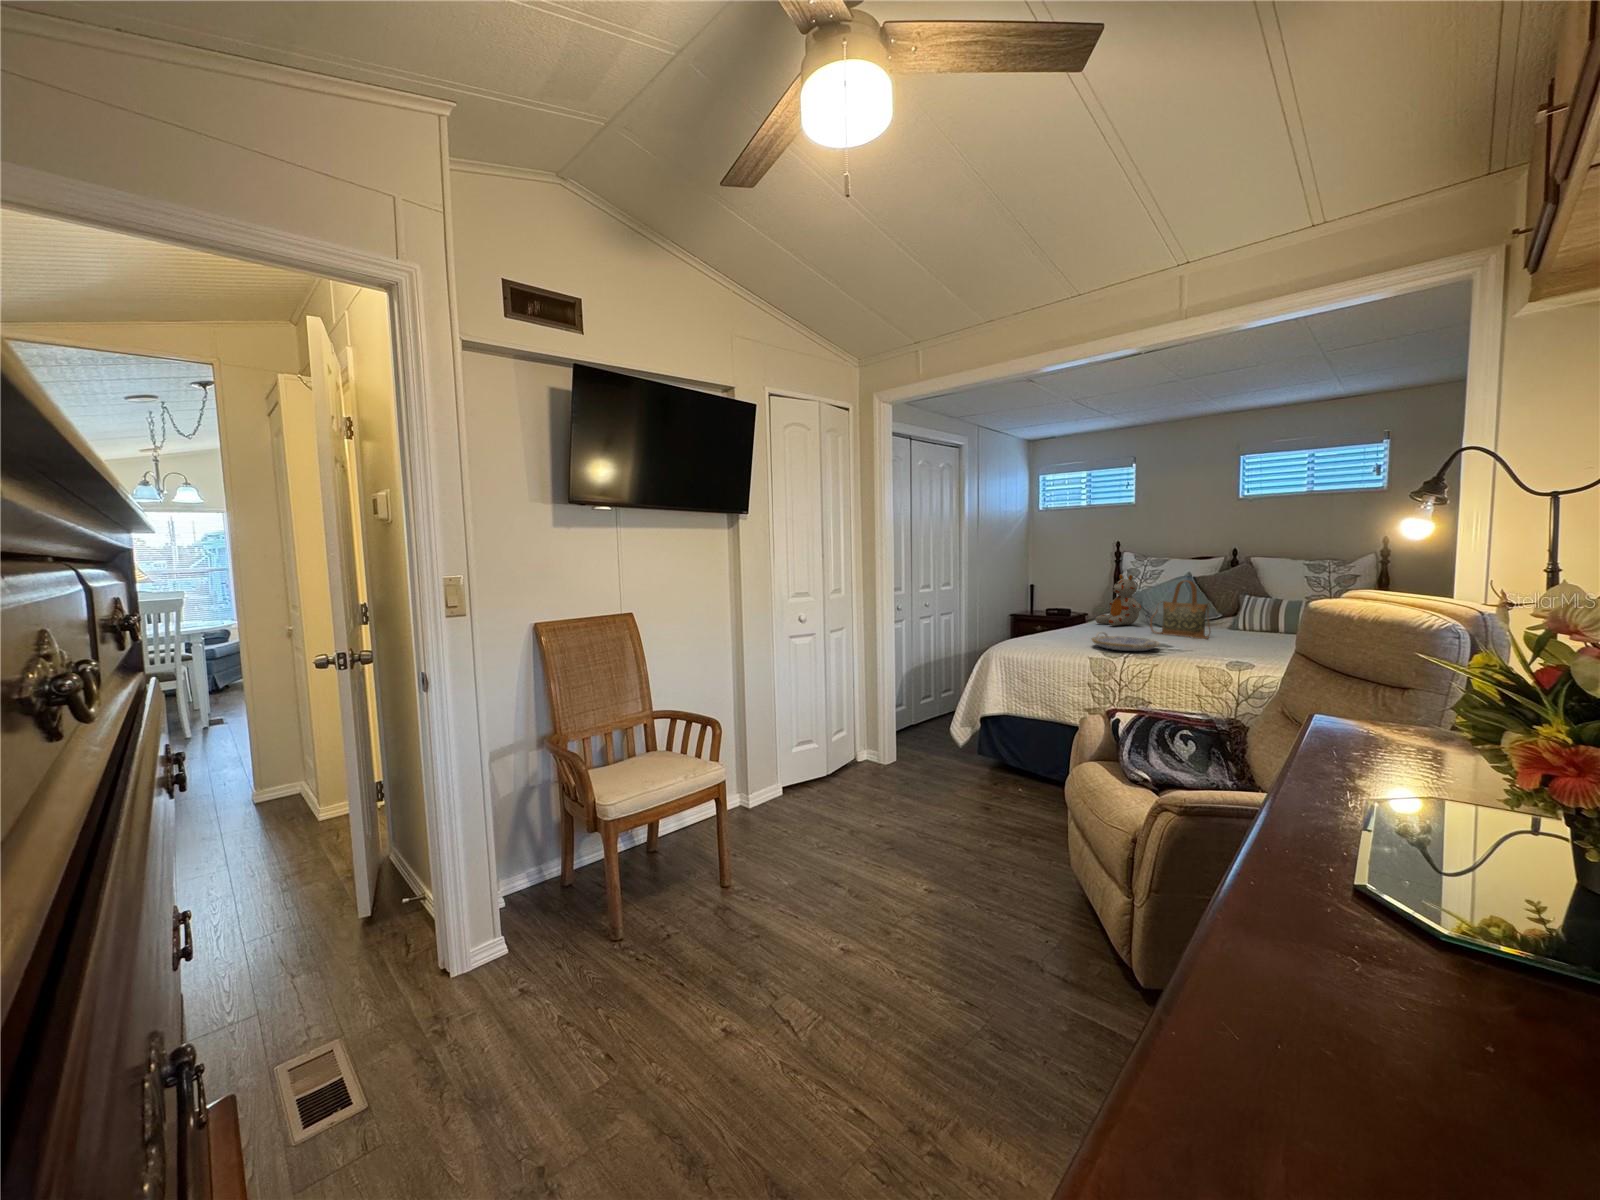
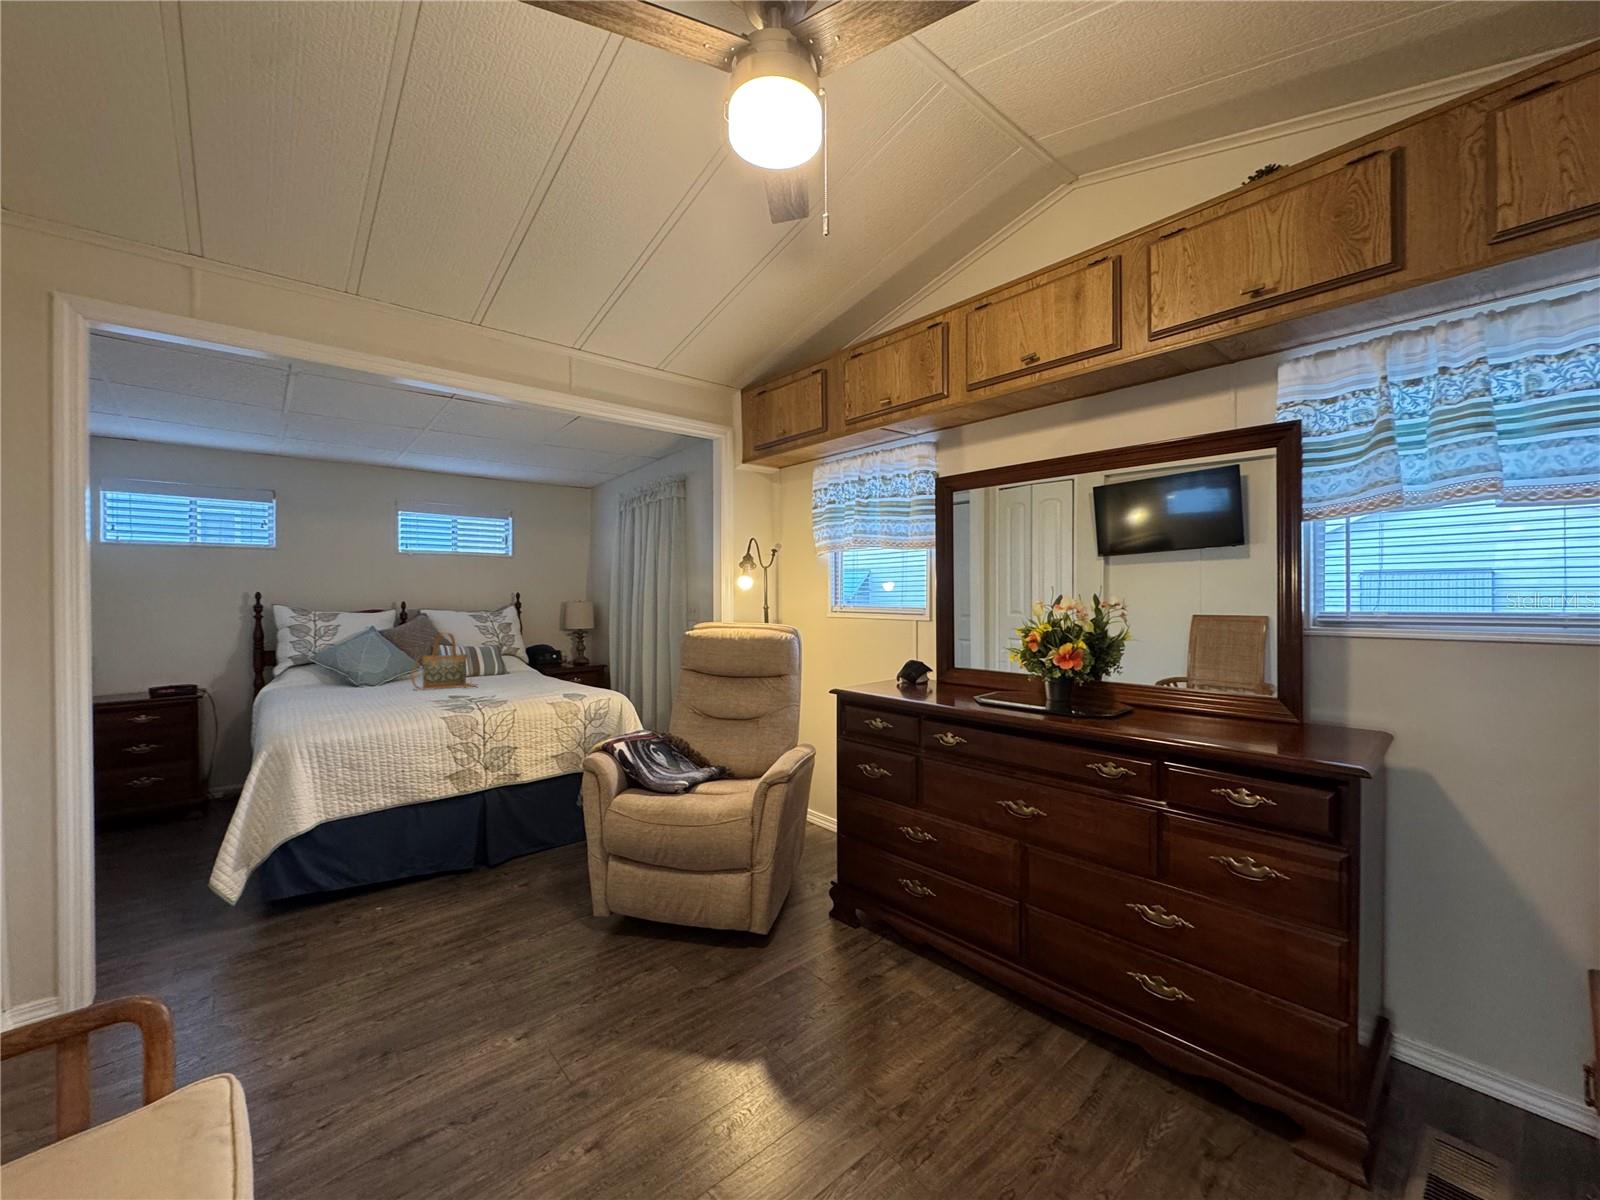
stuffed bear: present [1095,574,1142,626] -> none [324,630,382,691]
serving tray: present [1092,632,1159,651] -> none [411,690,486,708]

